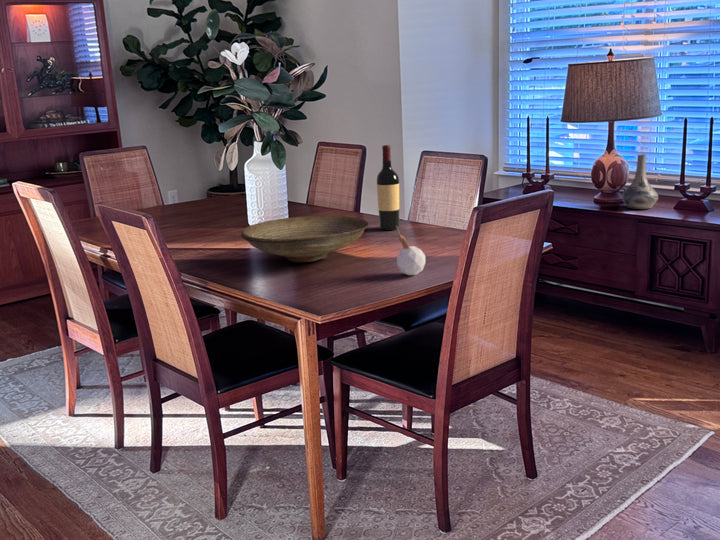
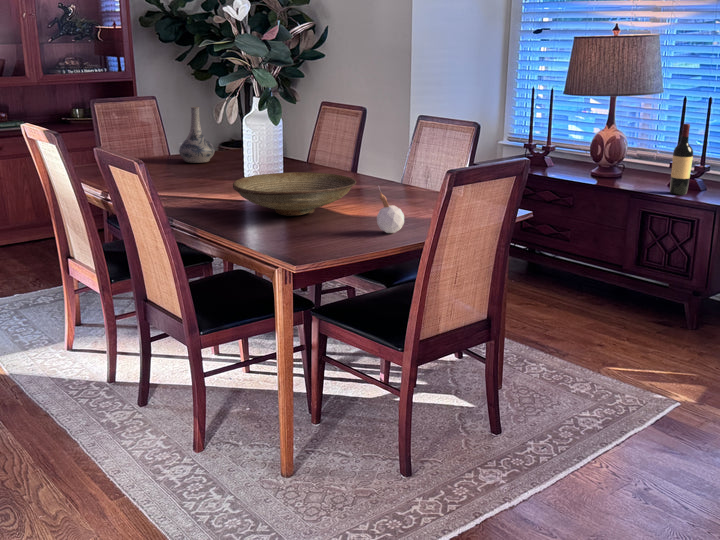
wine bottle: present [377,145,399,230] -> present [670,124,693,195]
decorative vase: present [622,155,658,209] -> present [179,107,215,163]

